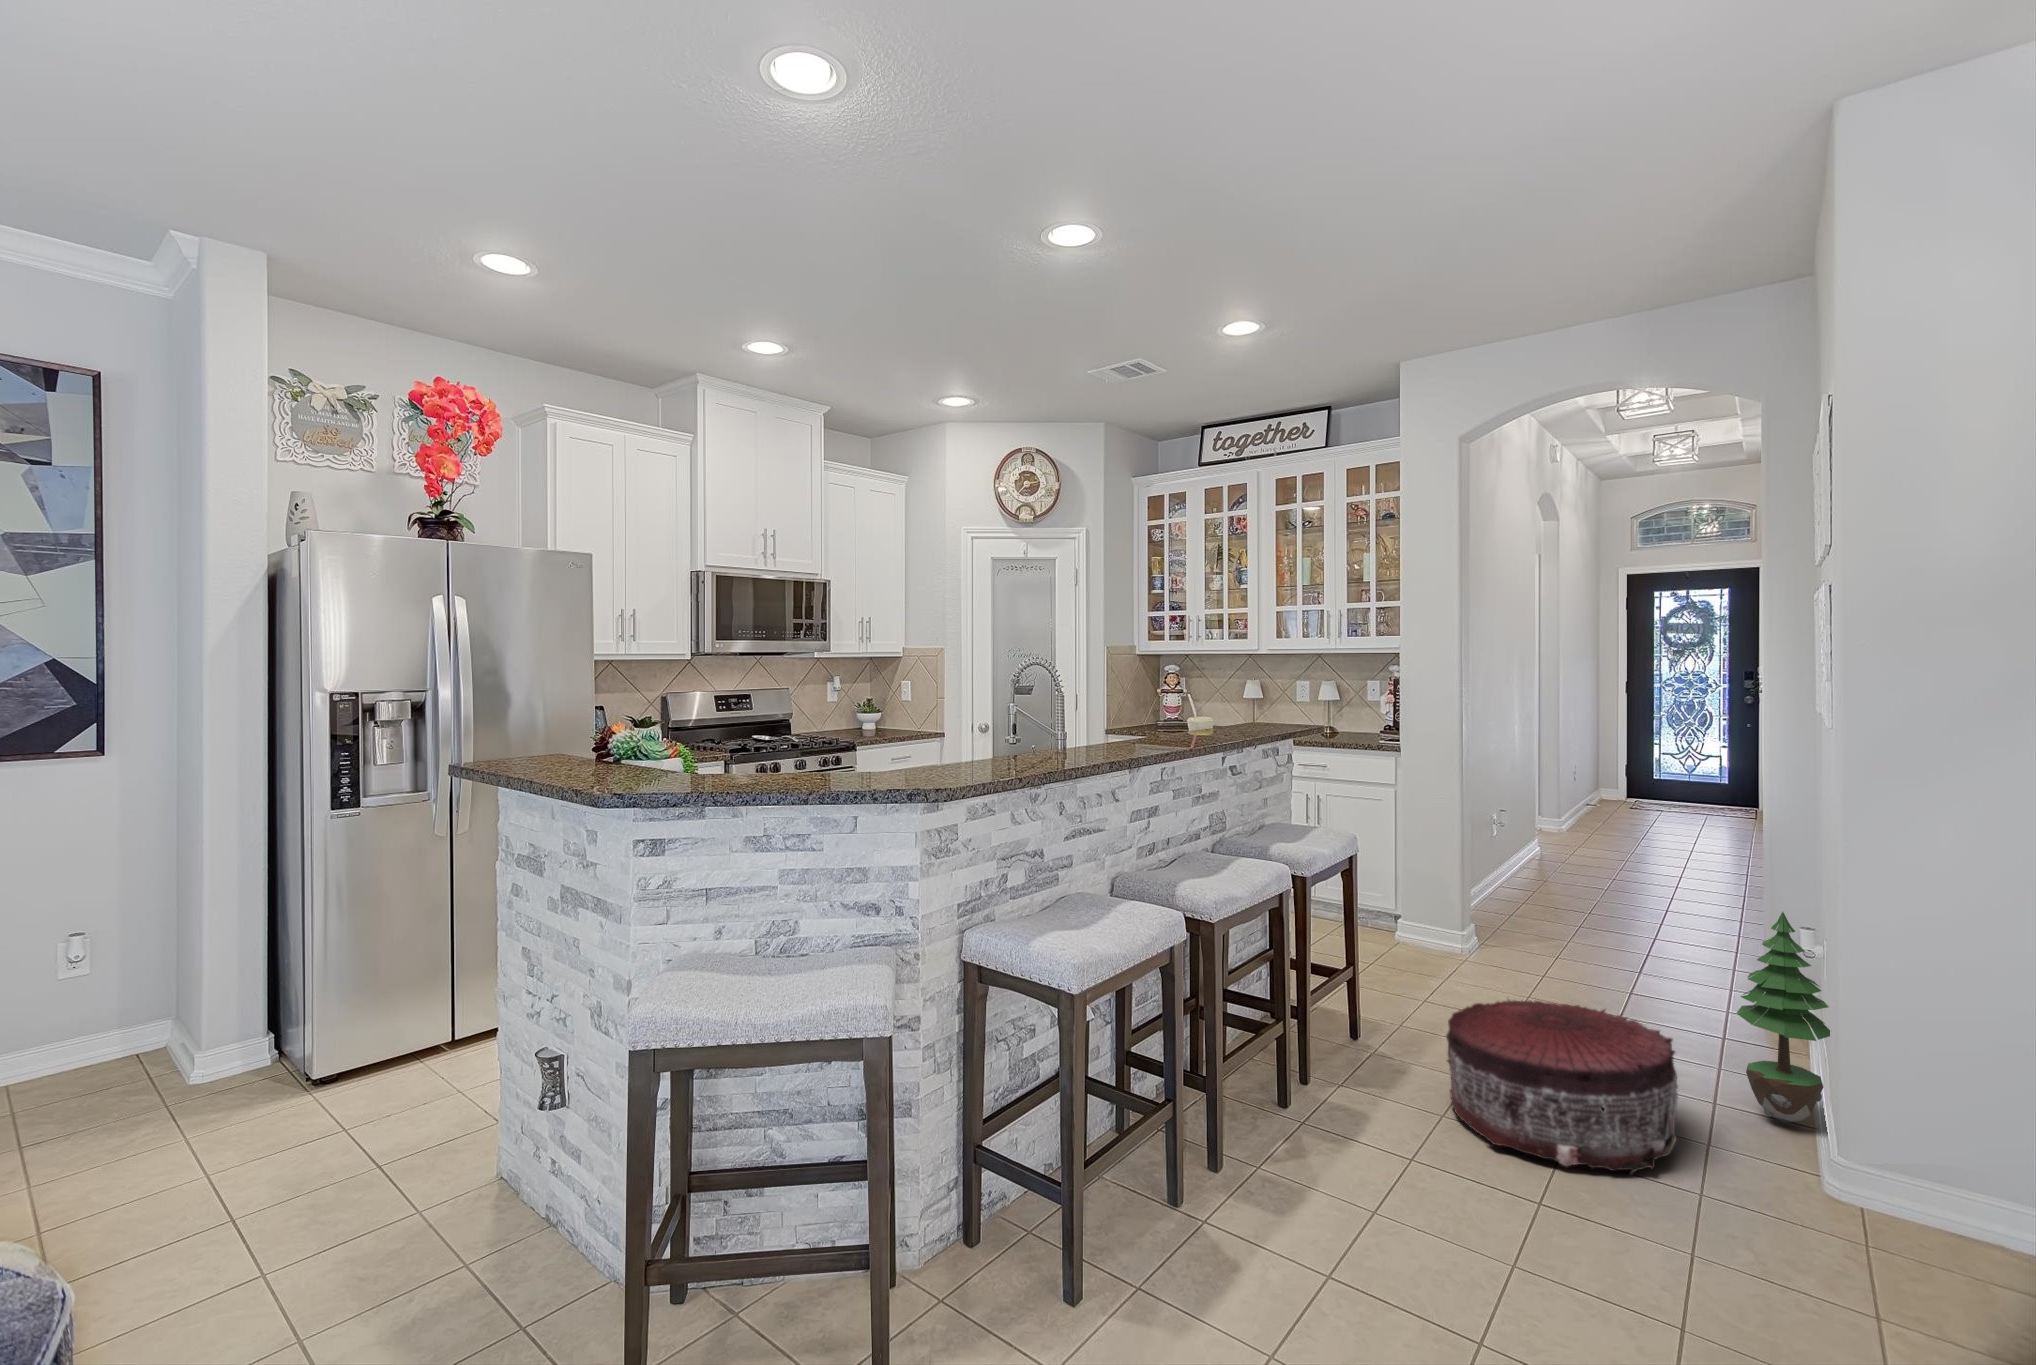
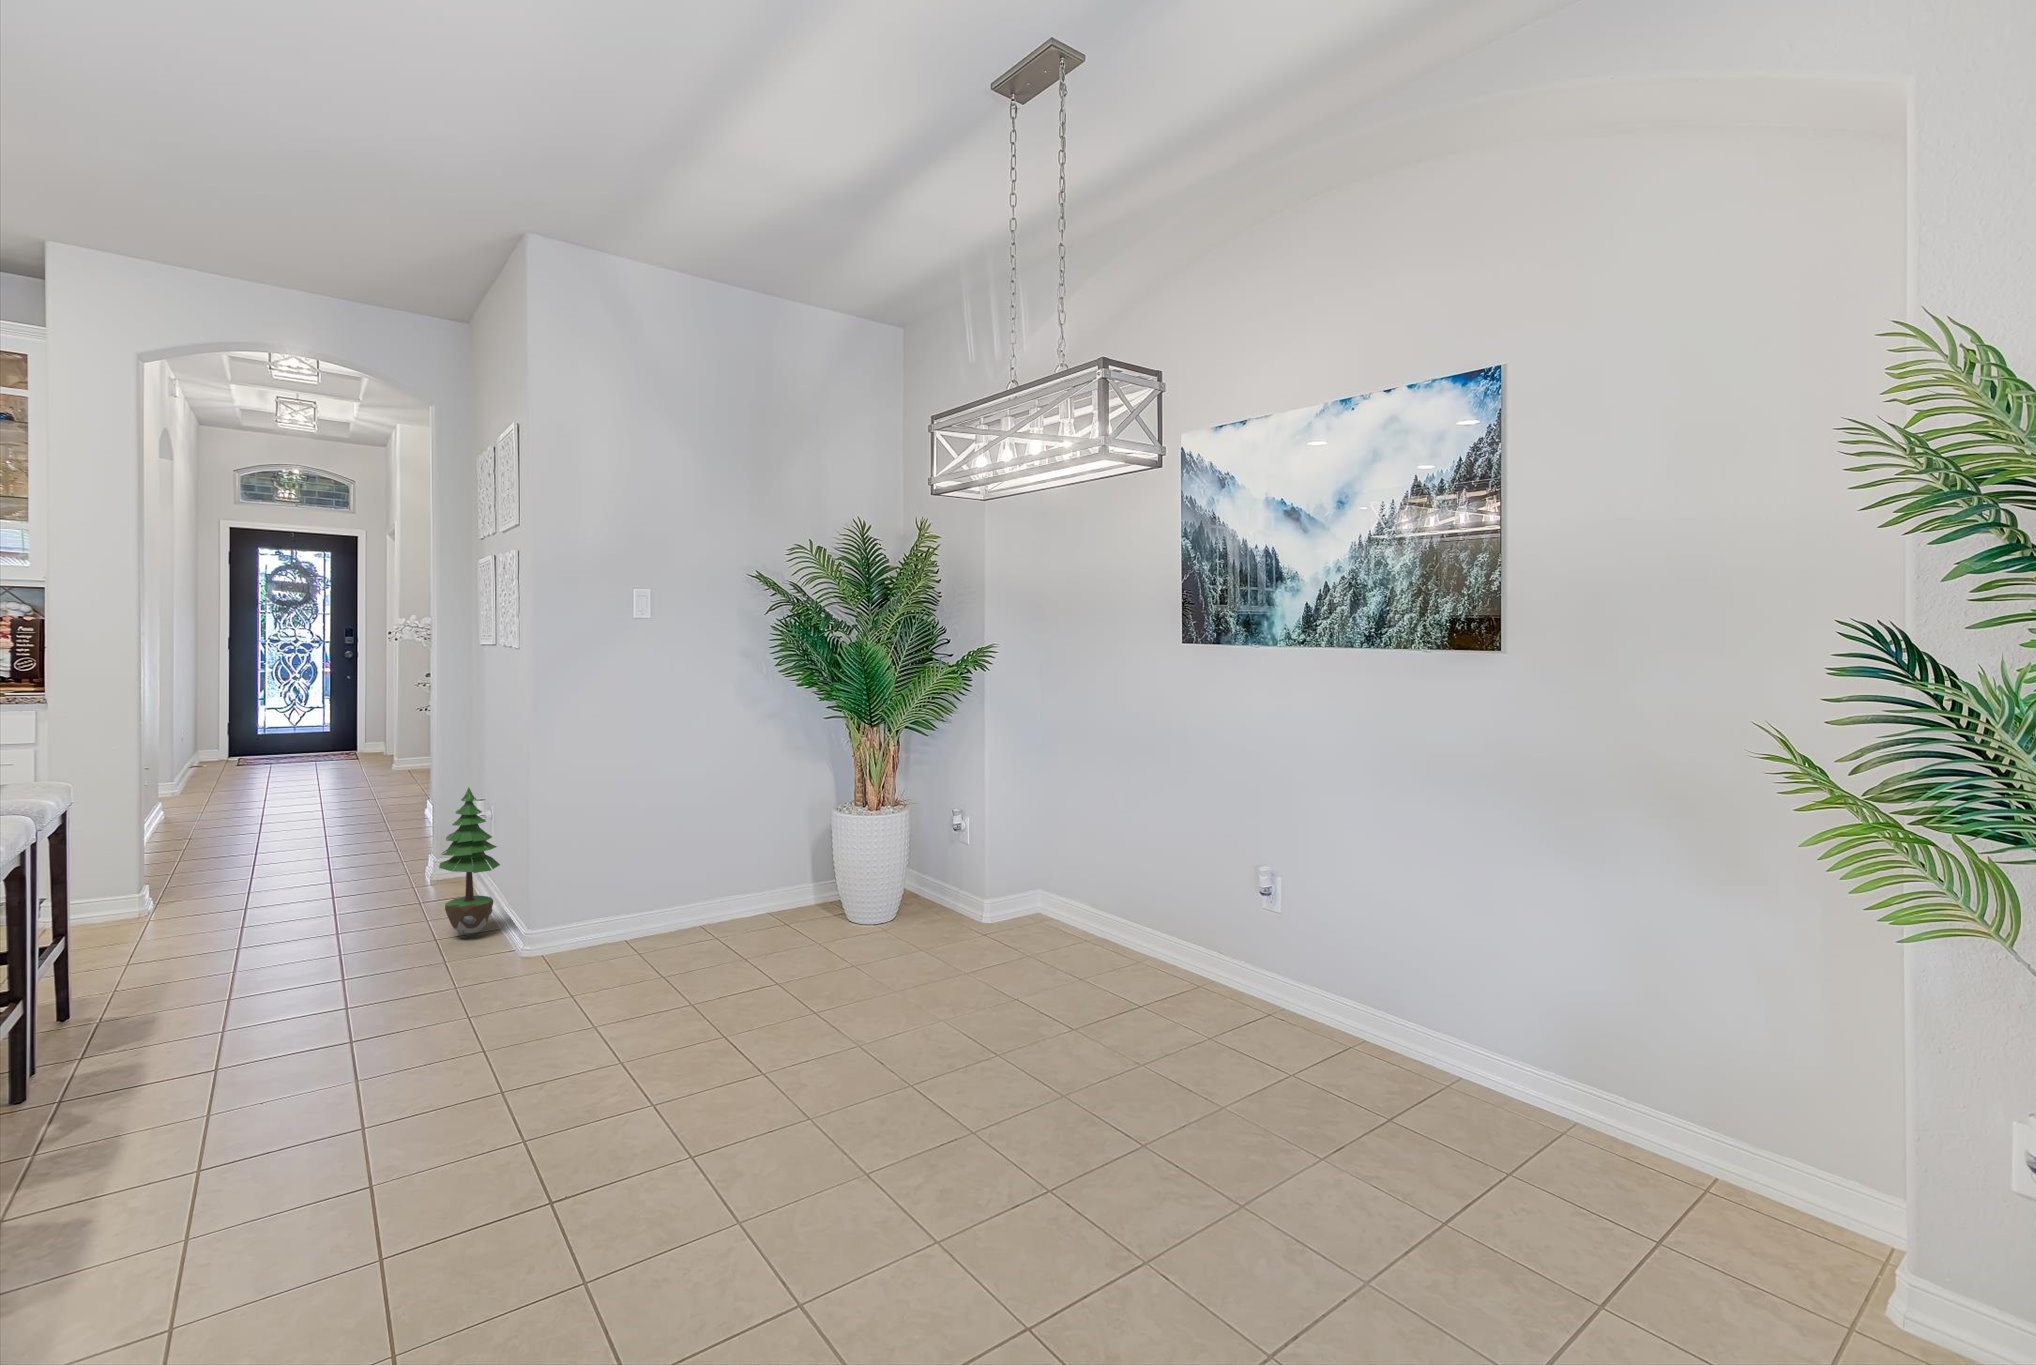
pouf: present [1446,1000,1678,1174] -> none [203,889,411,1018]

